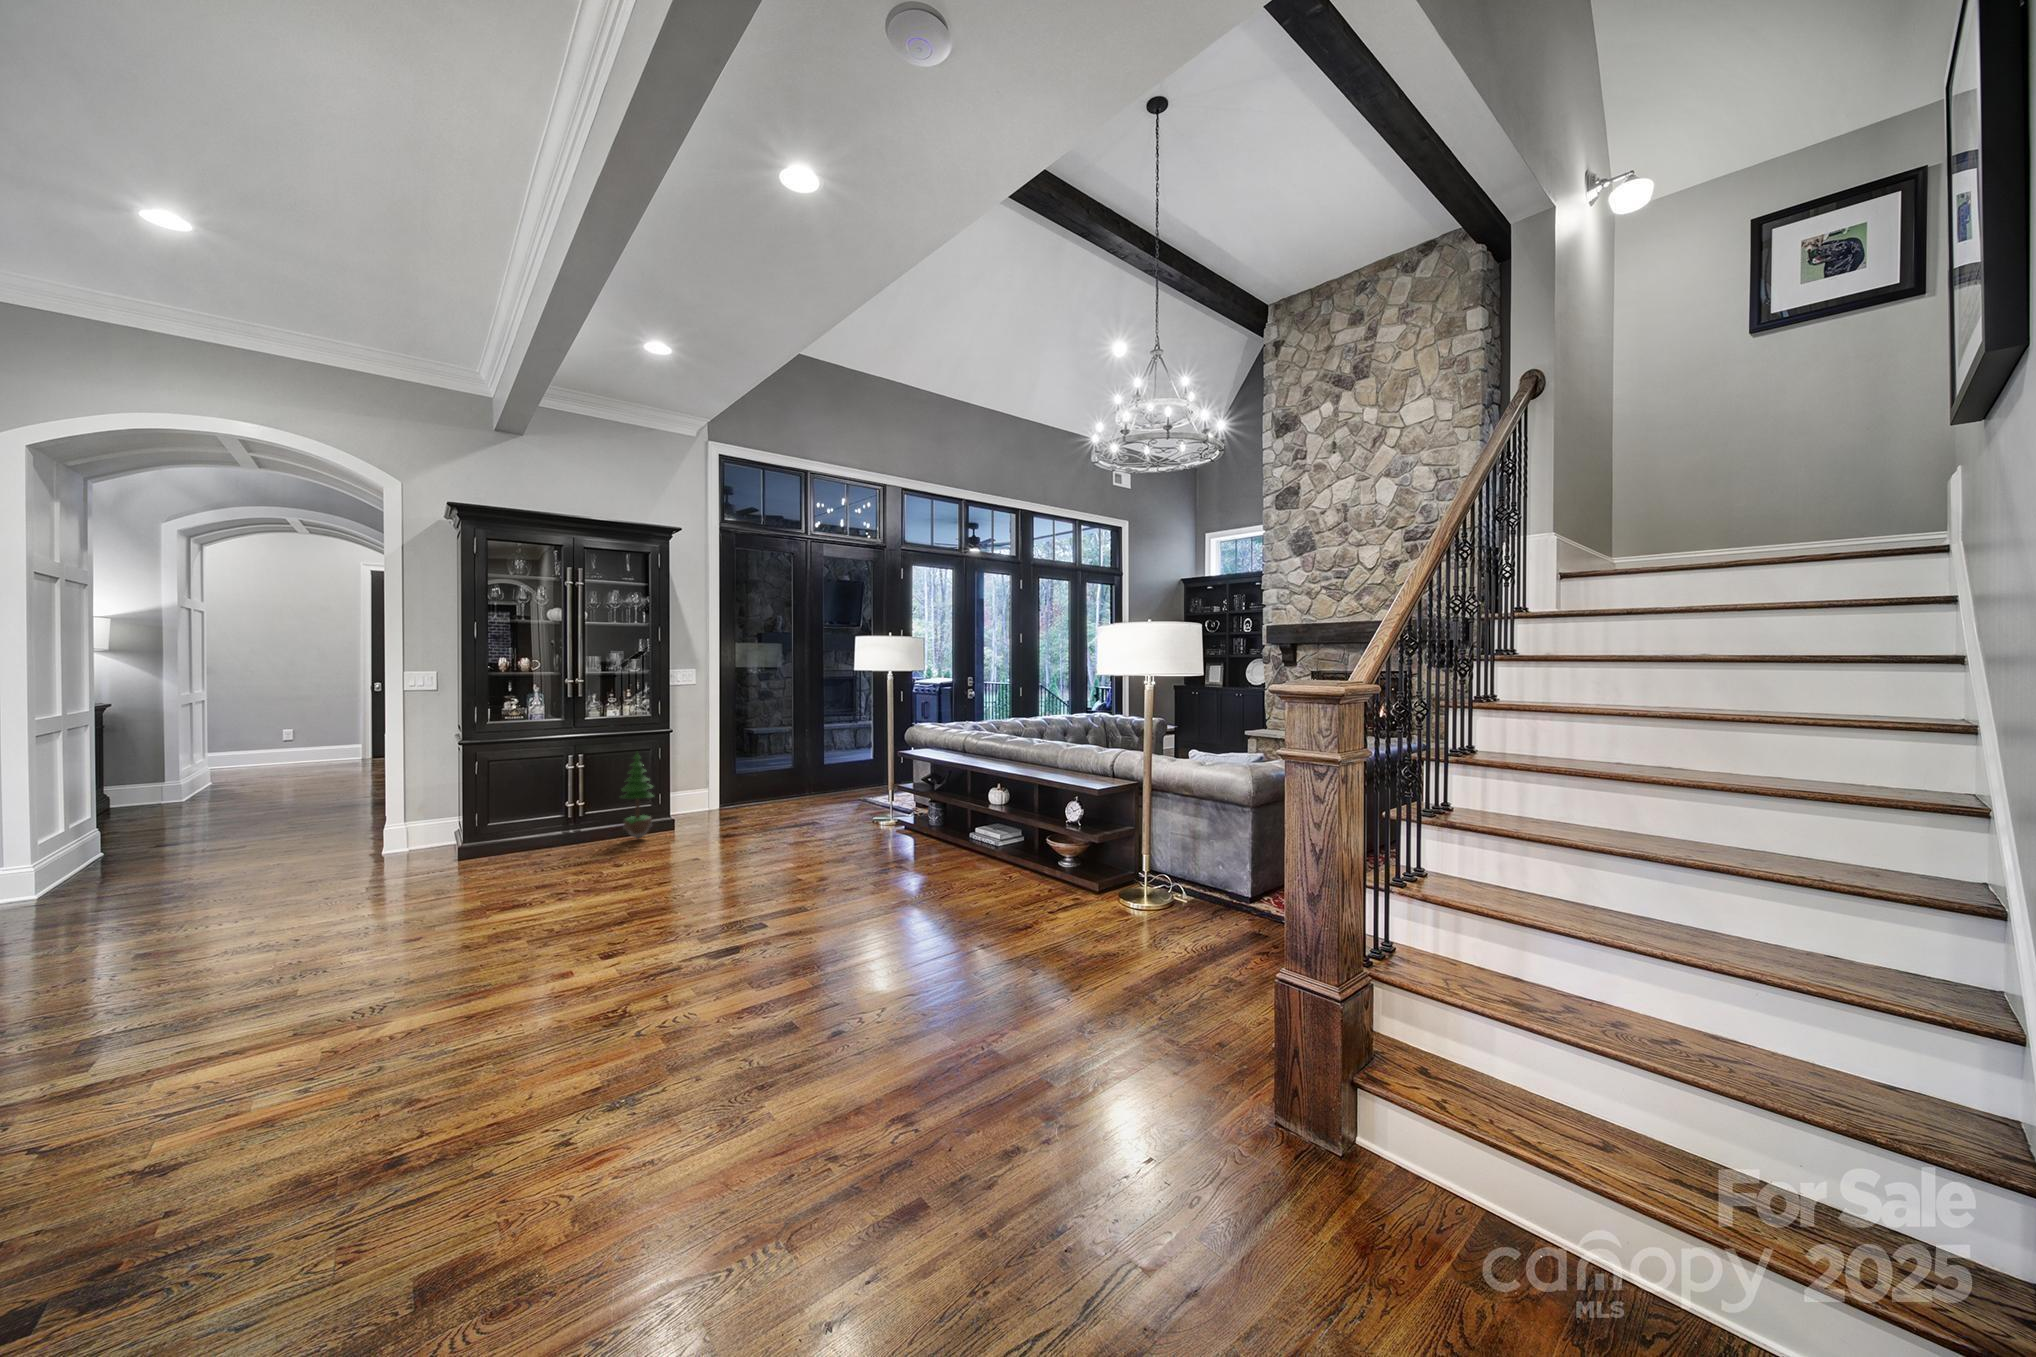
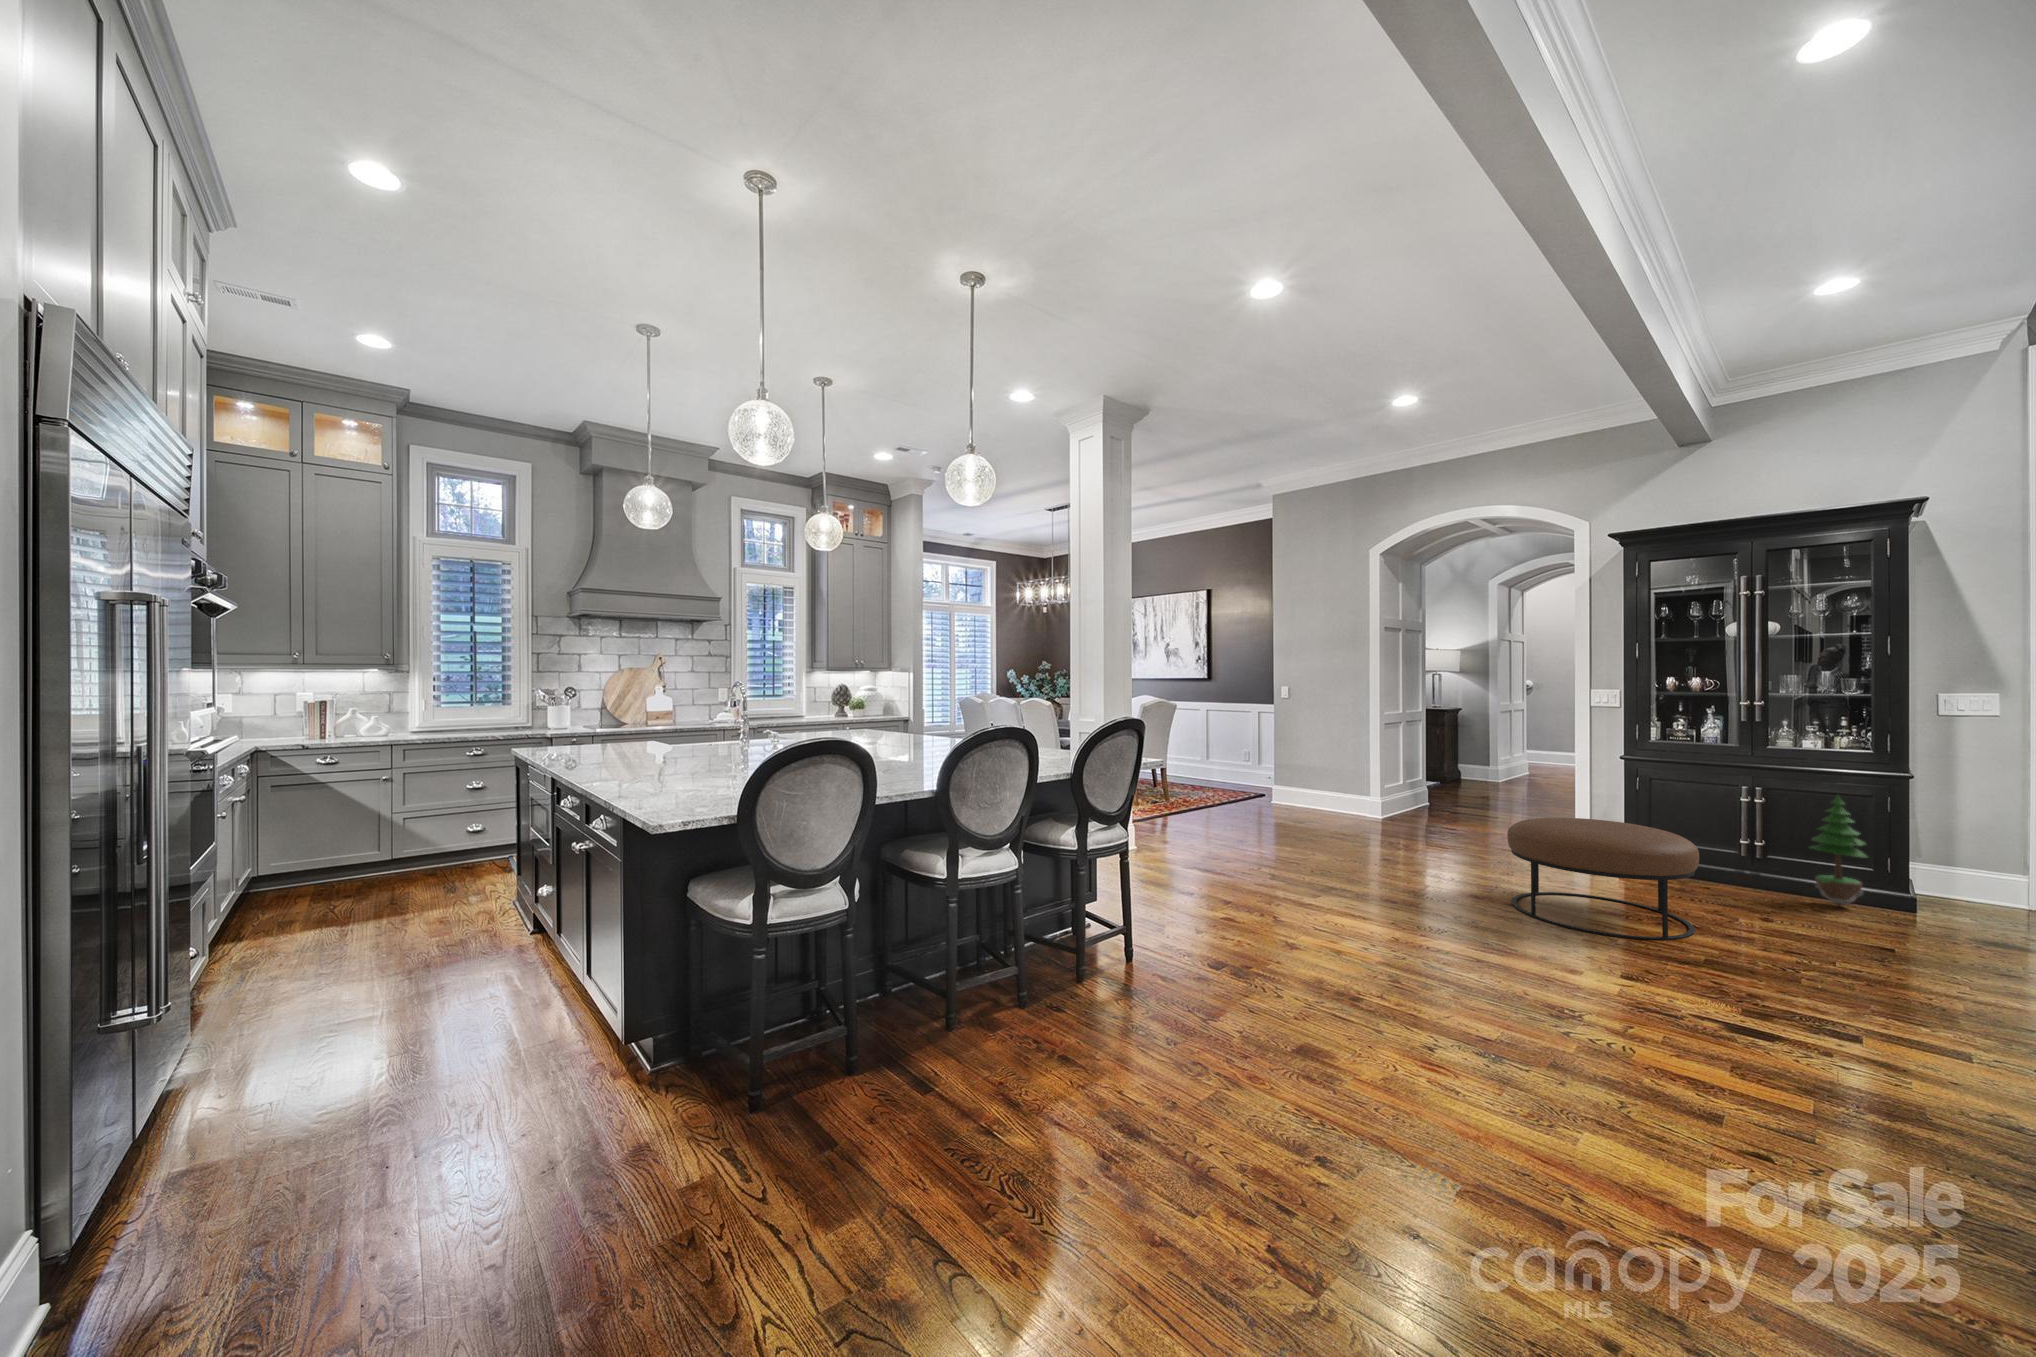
ottoman: none [400,808,598,942] -> present [1507,818,1699,940]

